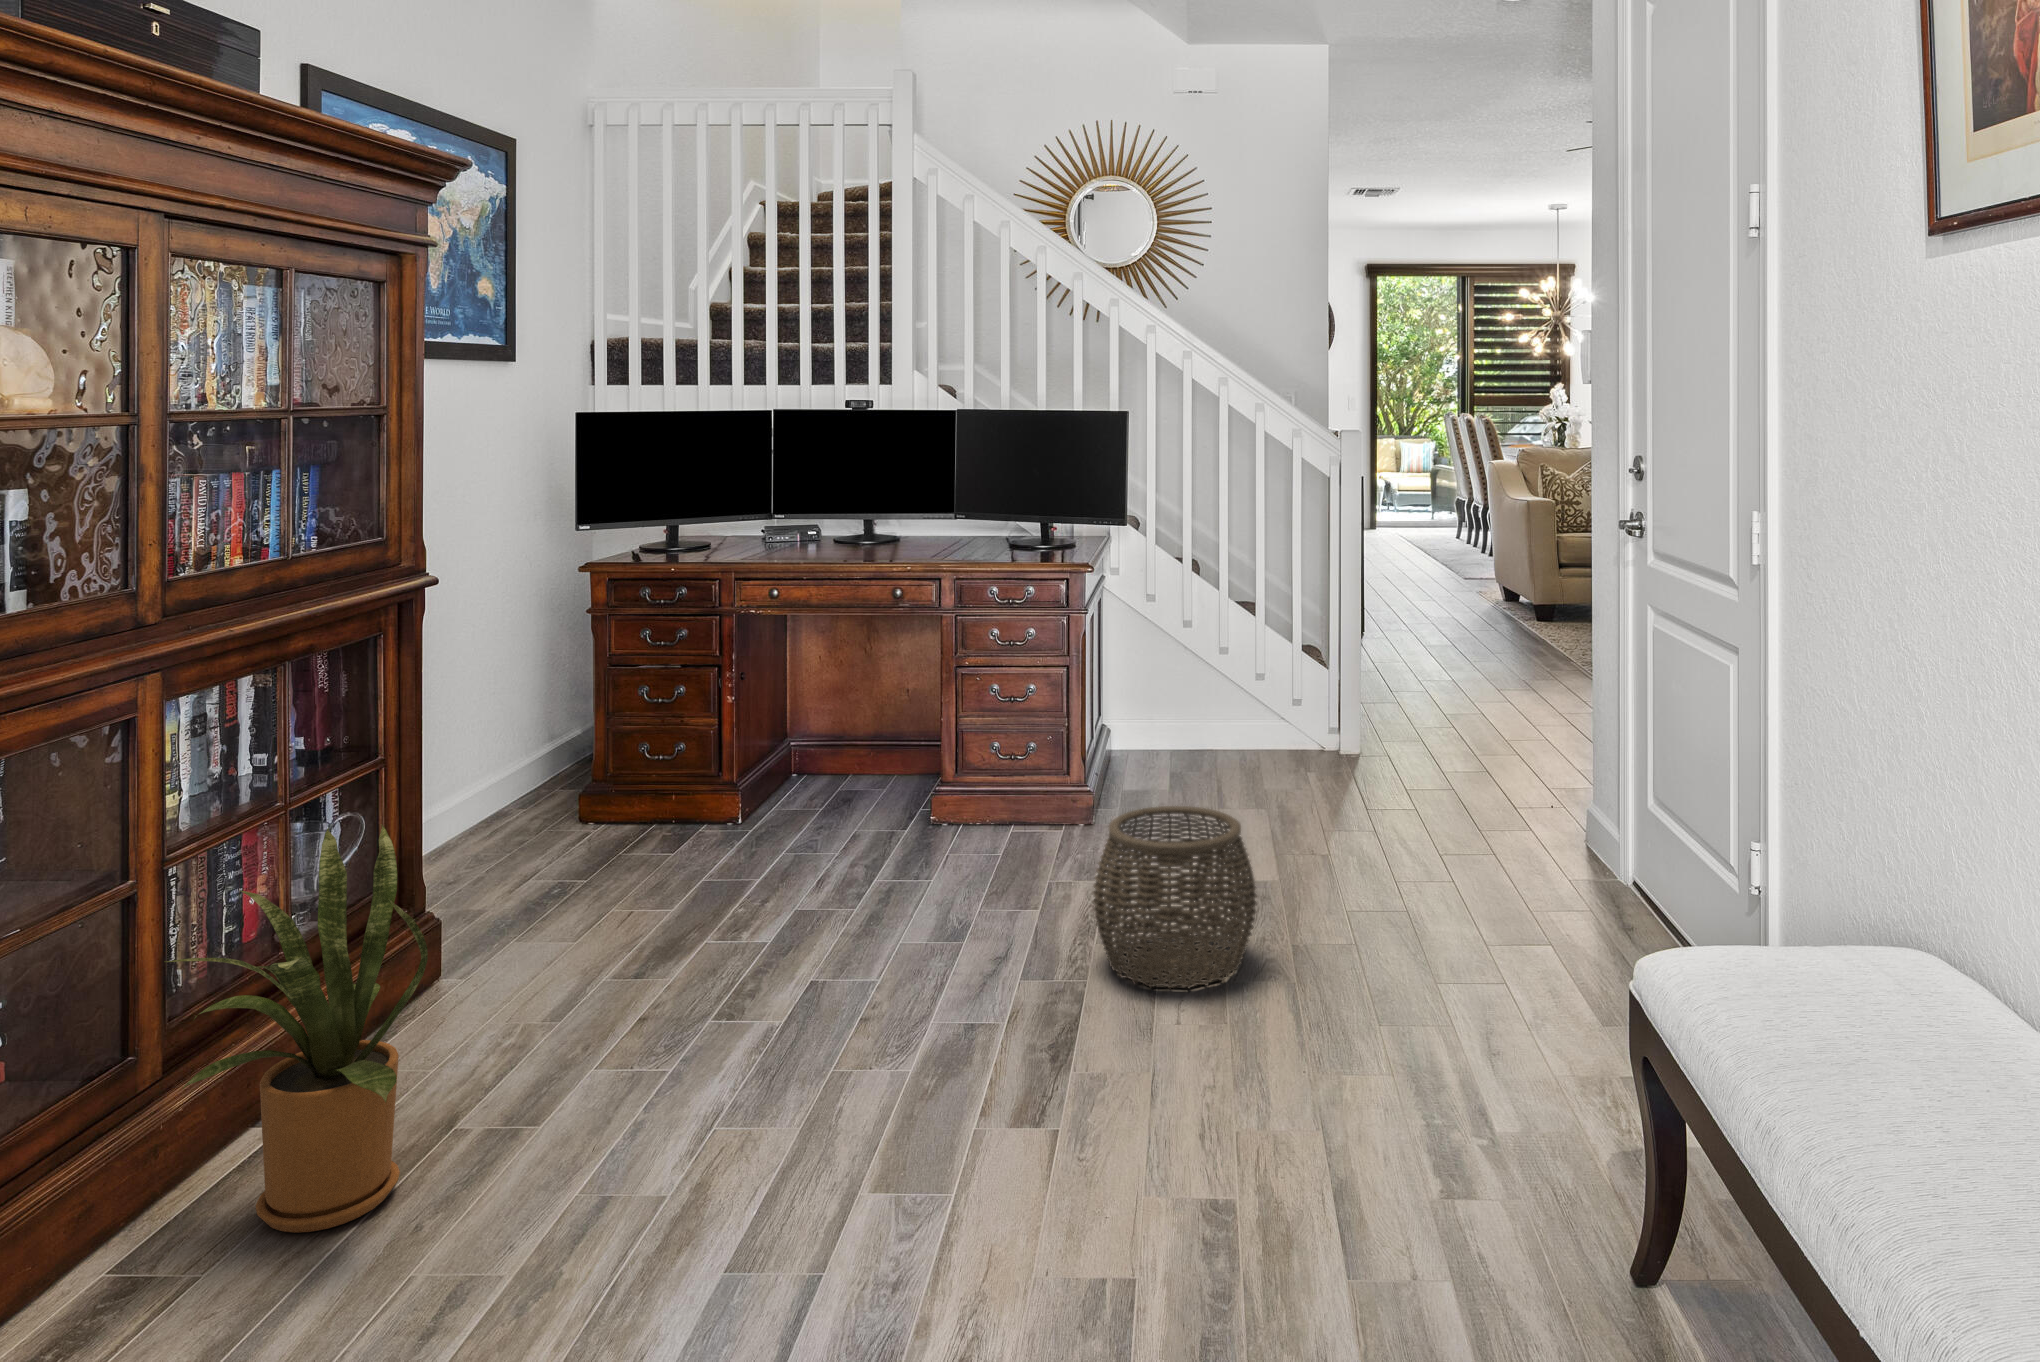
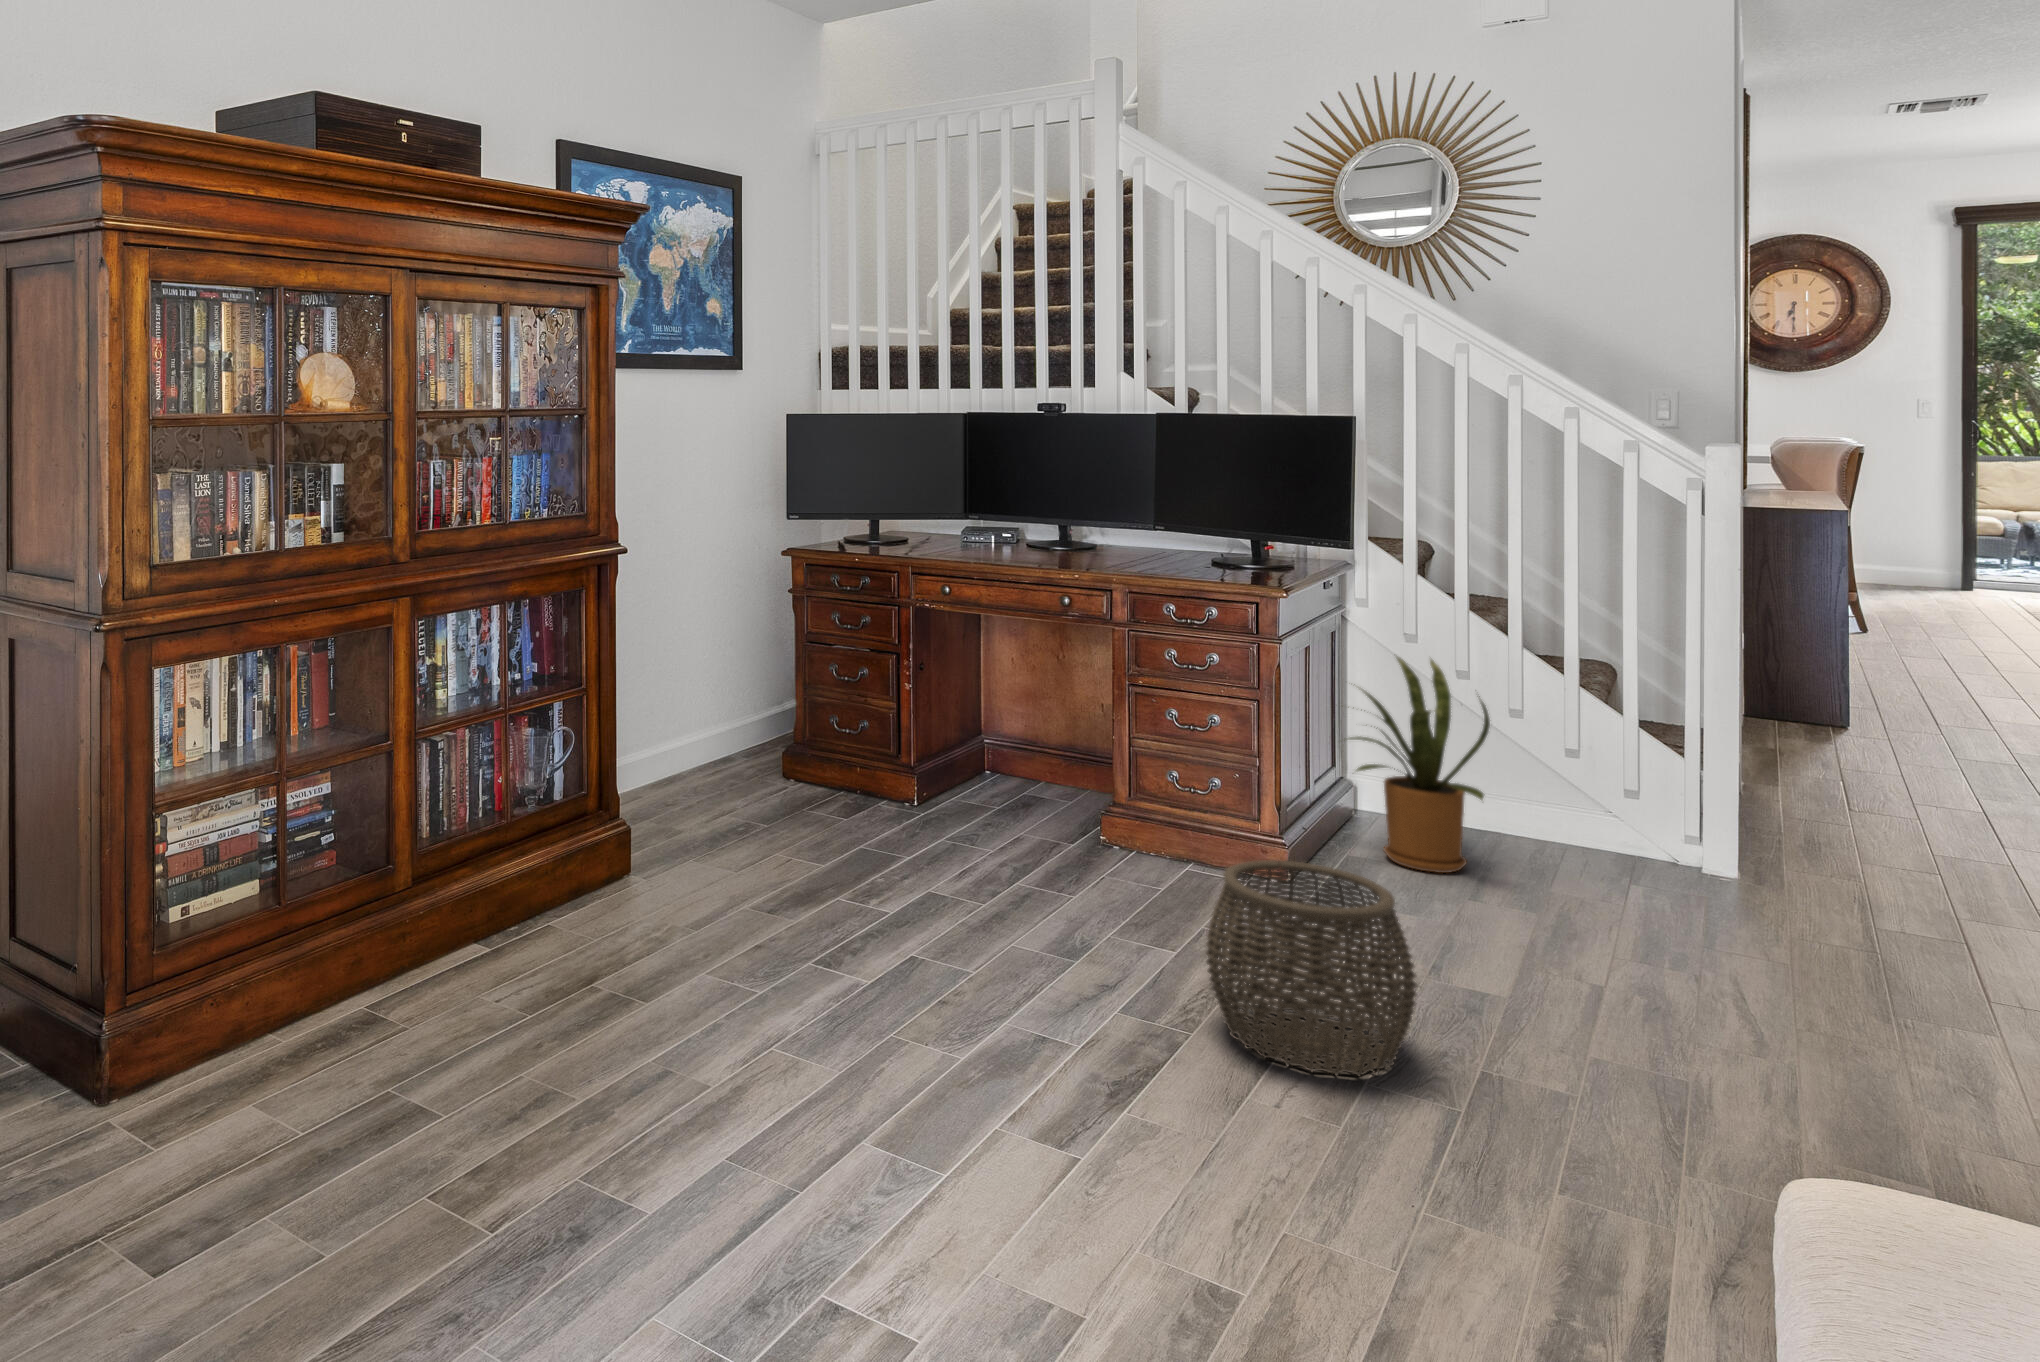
house plant: present [166,825,428,1233] -> present [1349,657,1490,873]

